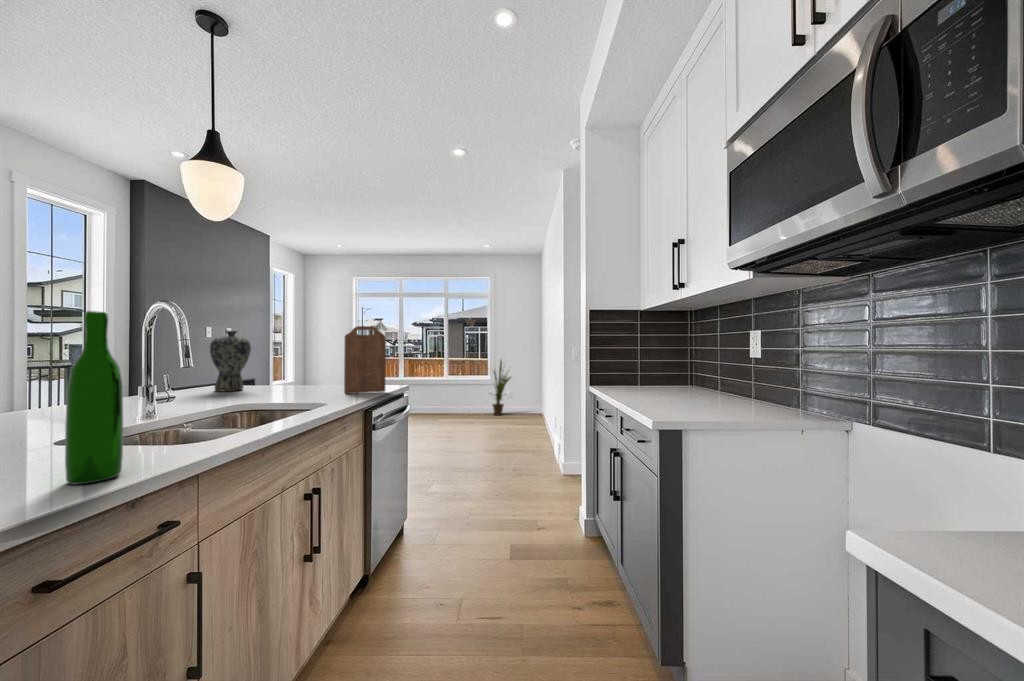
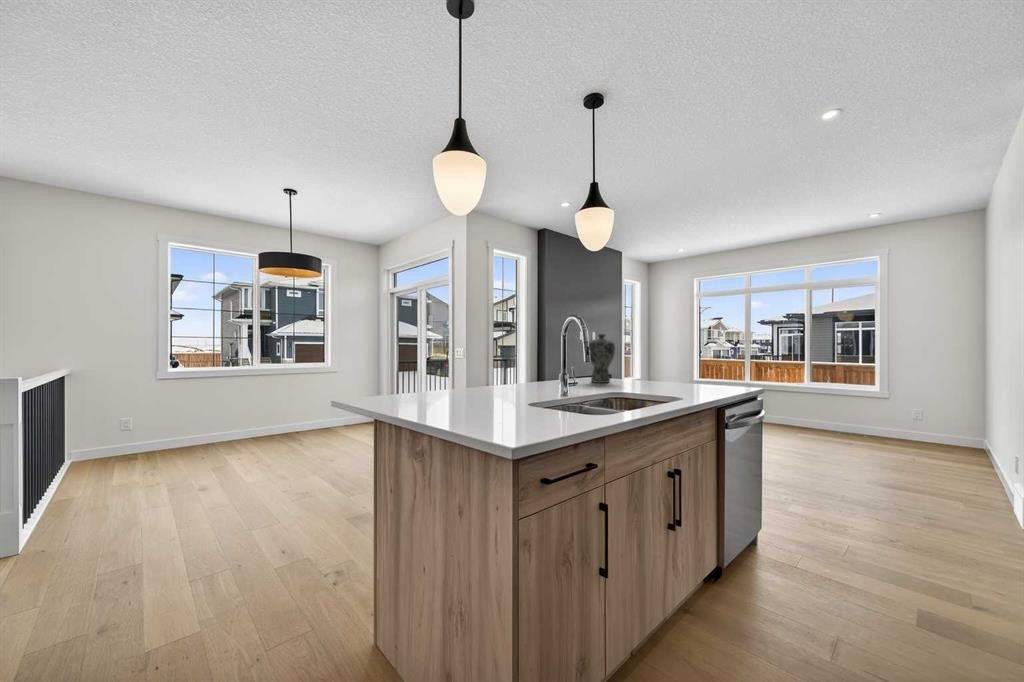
wine bottle: present [65,311,123,484] -> none [559,327,582,425]
cutting board: present [344,326,386,394] -> none [695,328,736,393]
house plant: present [493,360,511,415] -> none [866,365,922,444]

